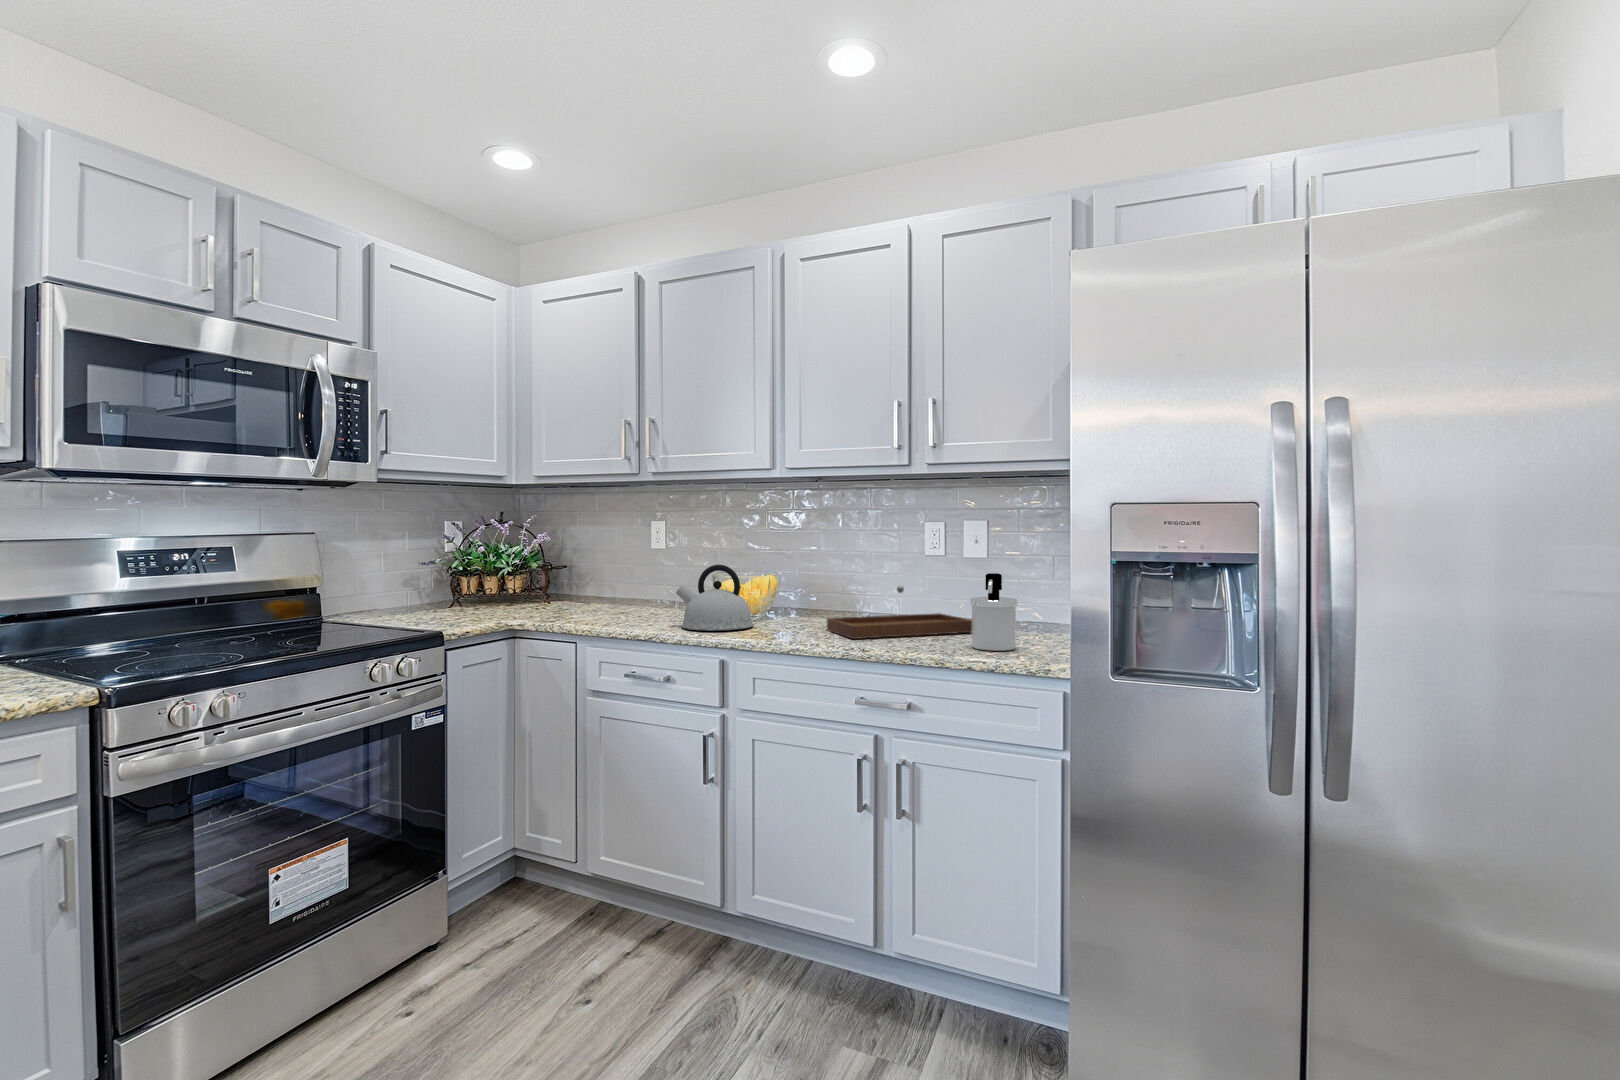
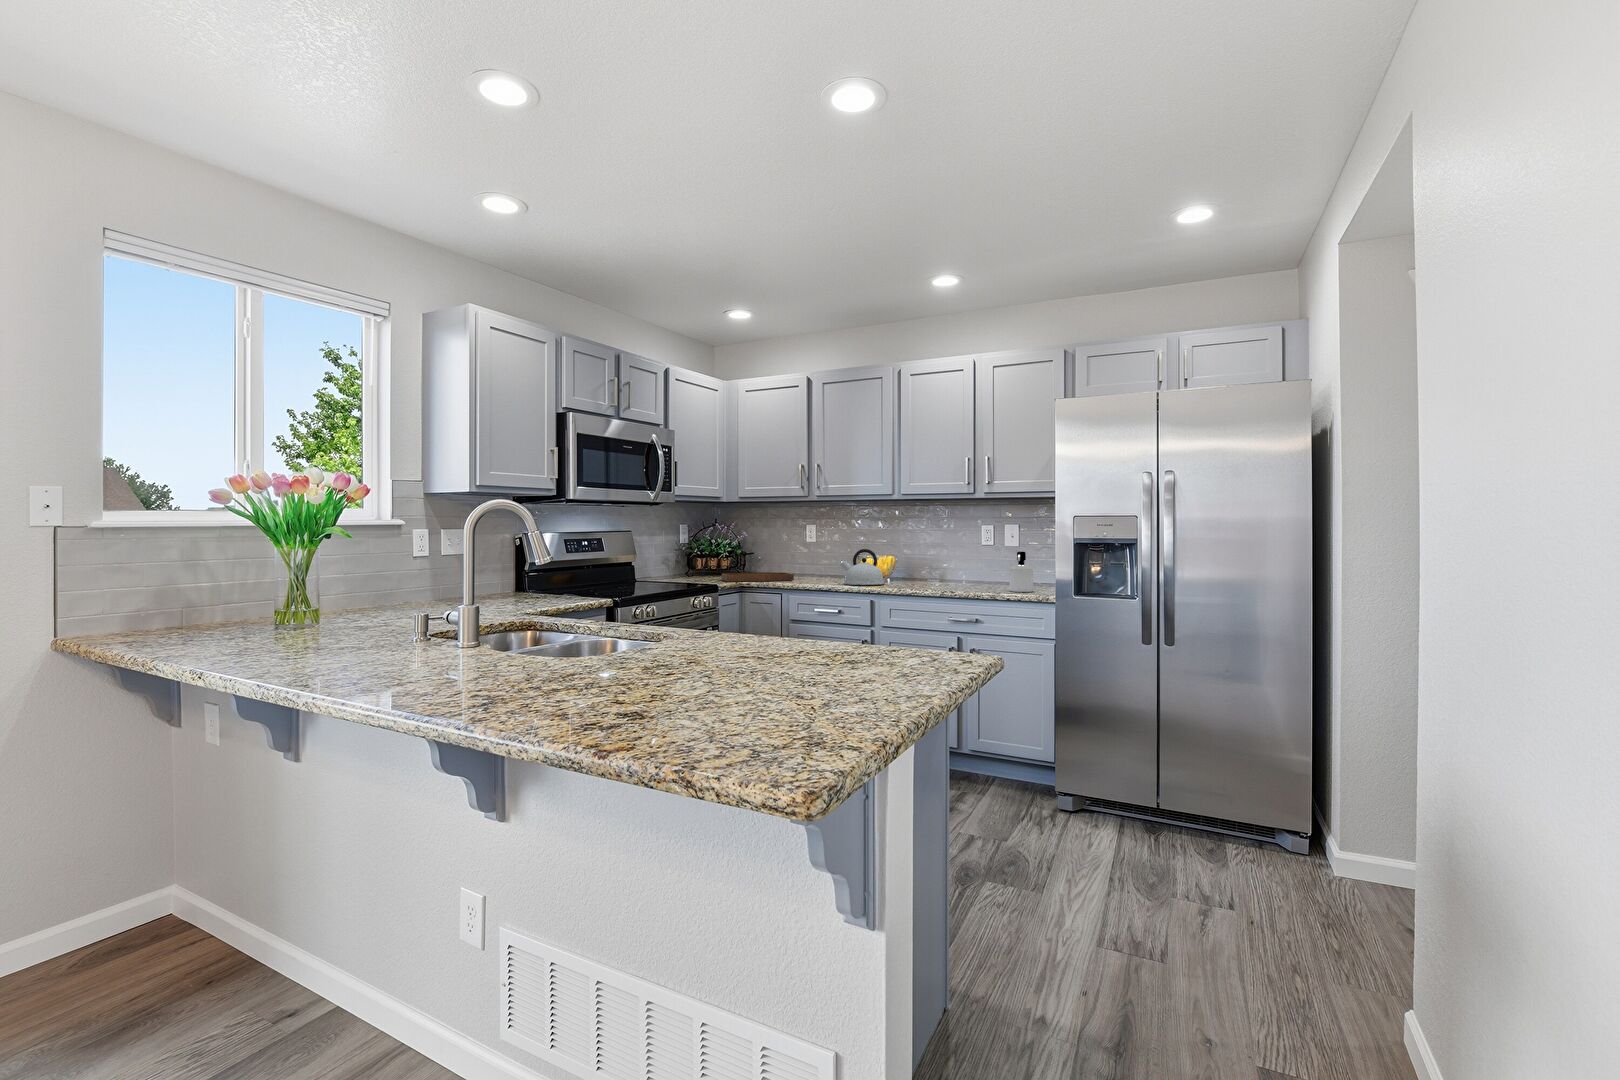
tray: present [827,586,972,639] -> present [722,557,794,582]

